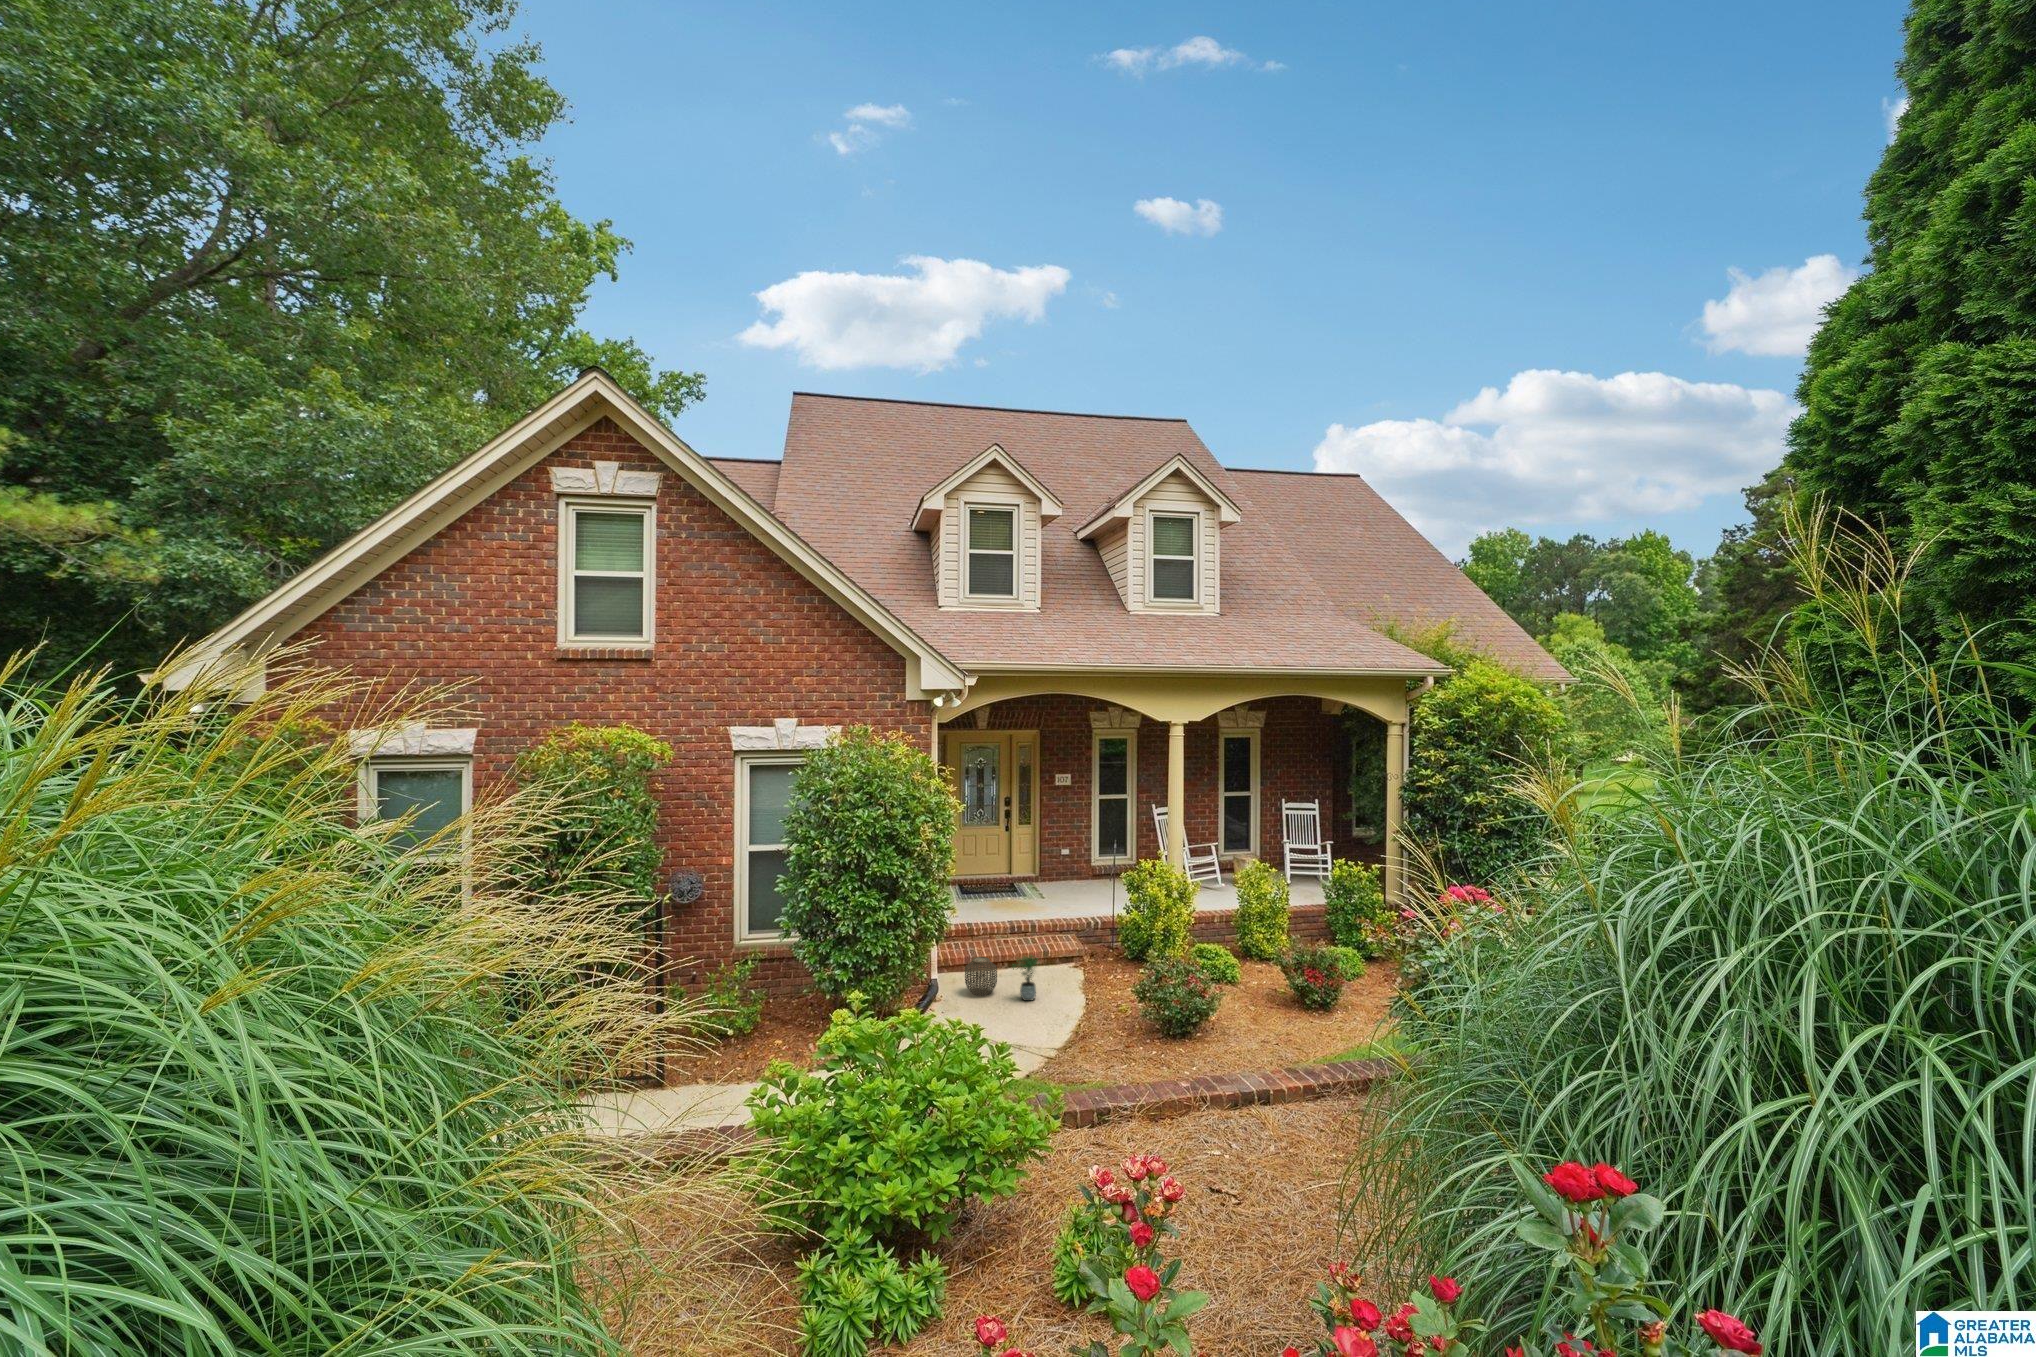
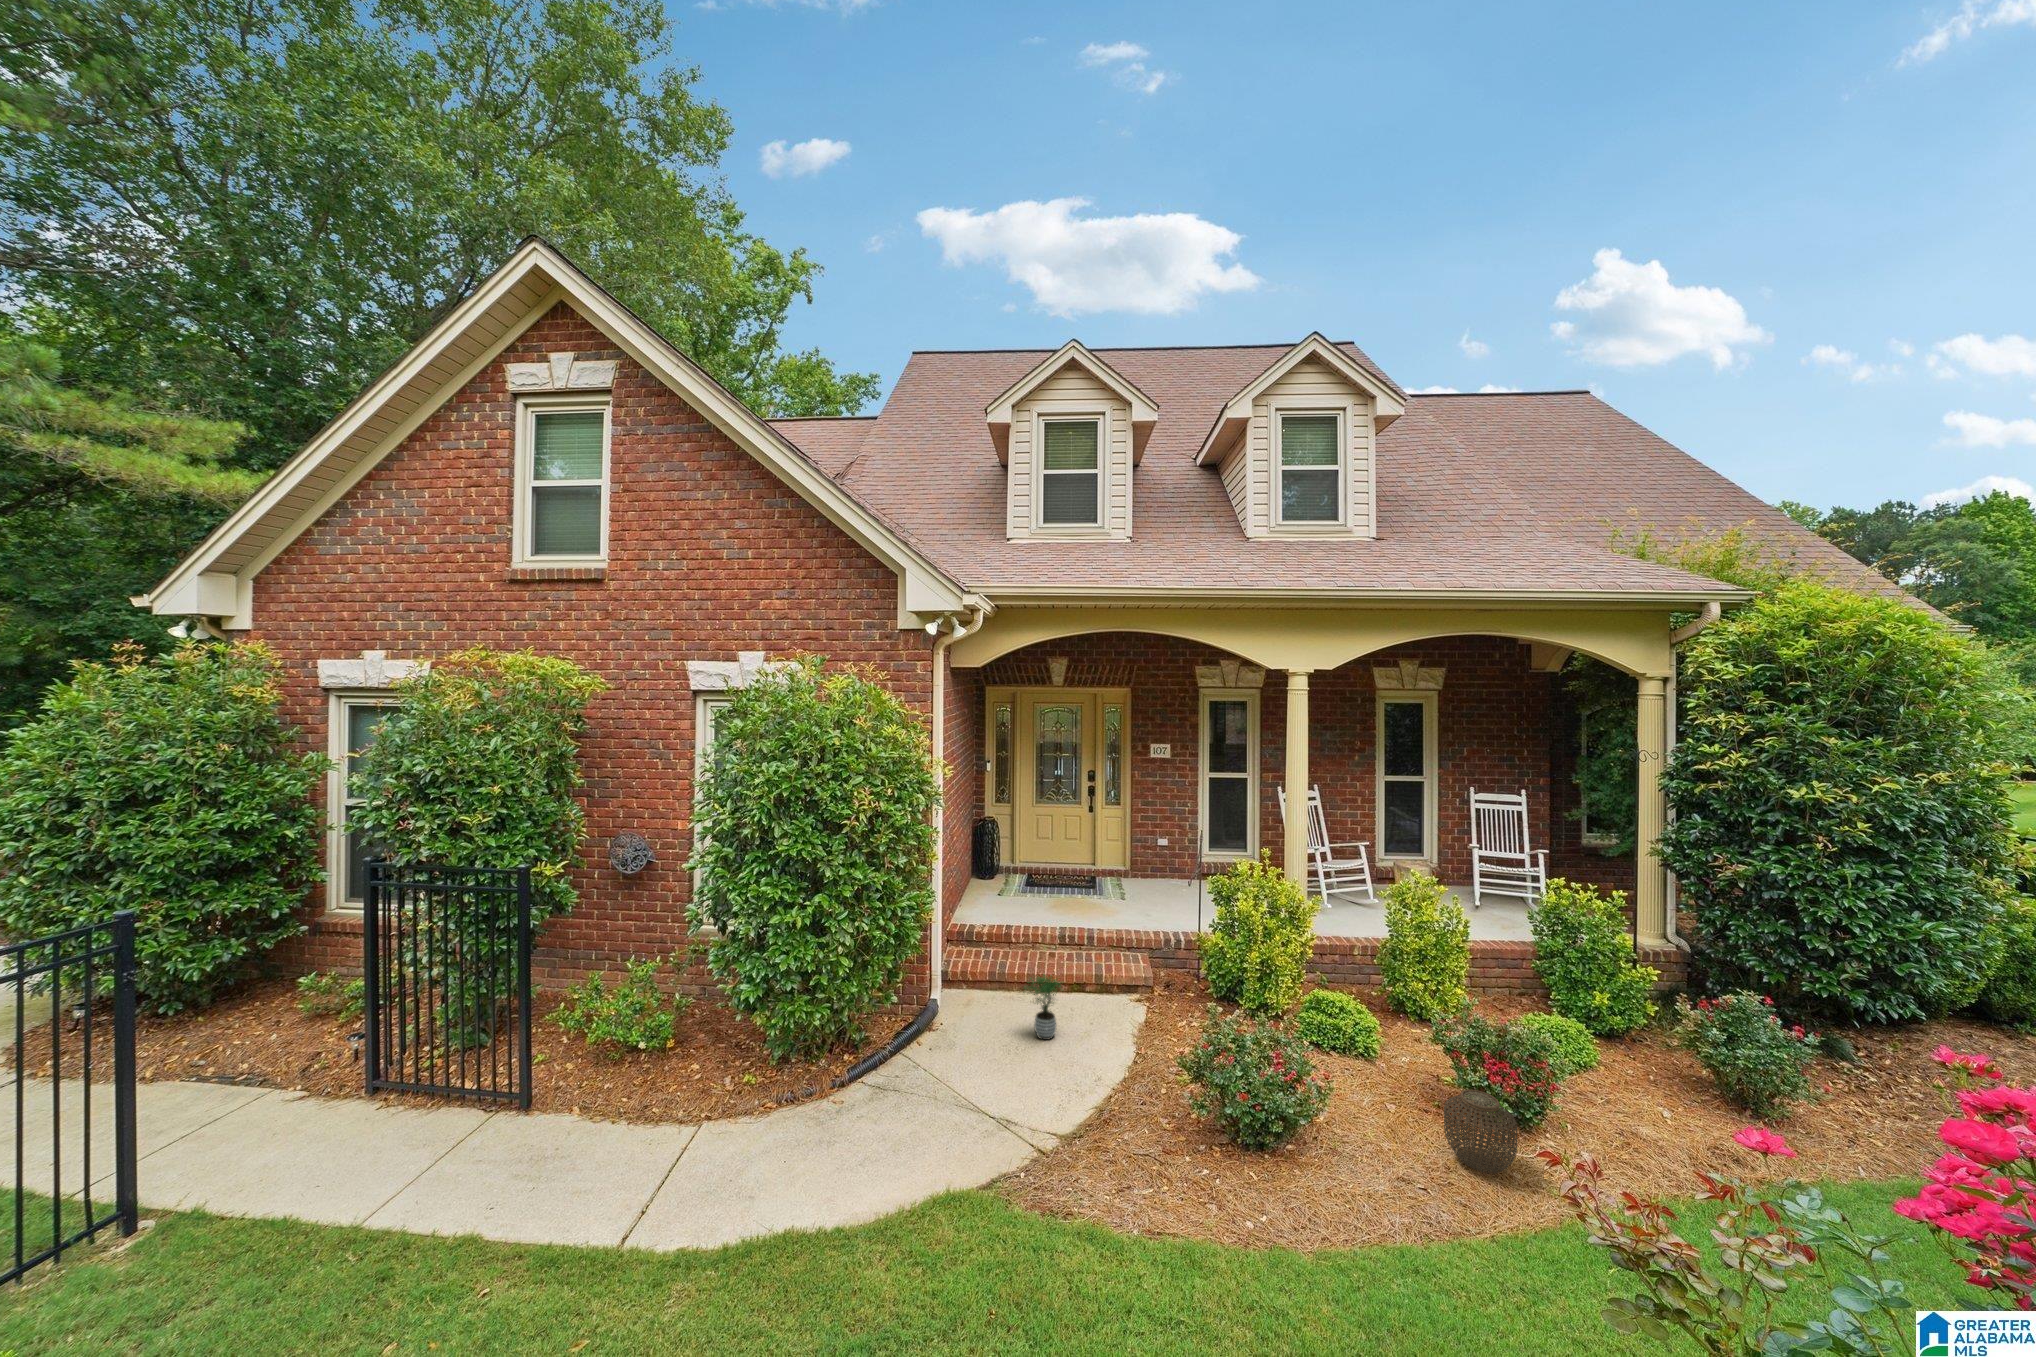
woven basket: present [965,957,997,996] -> present [1444,1090,1517,1174]

